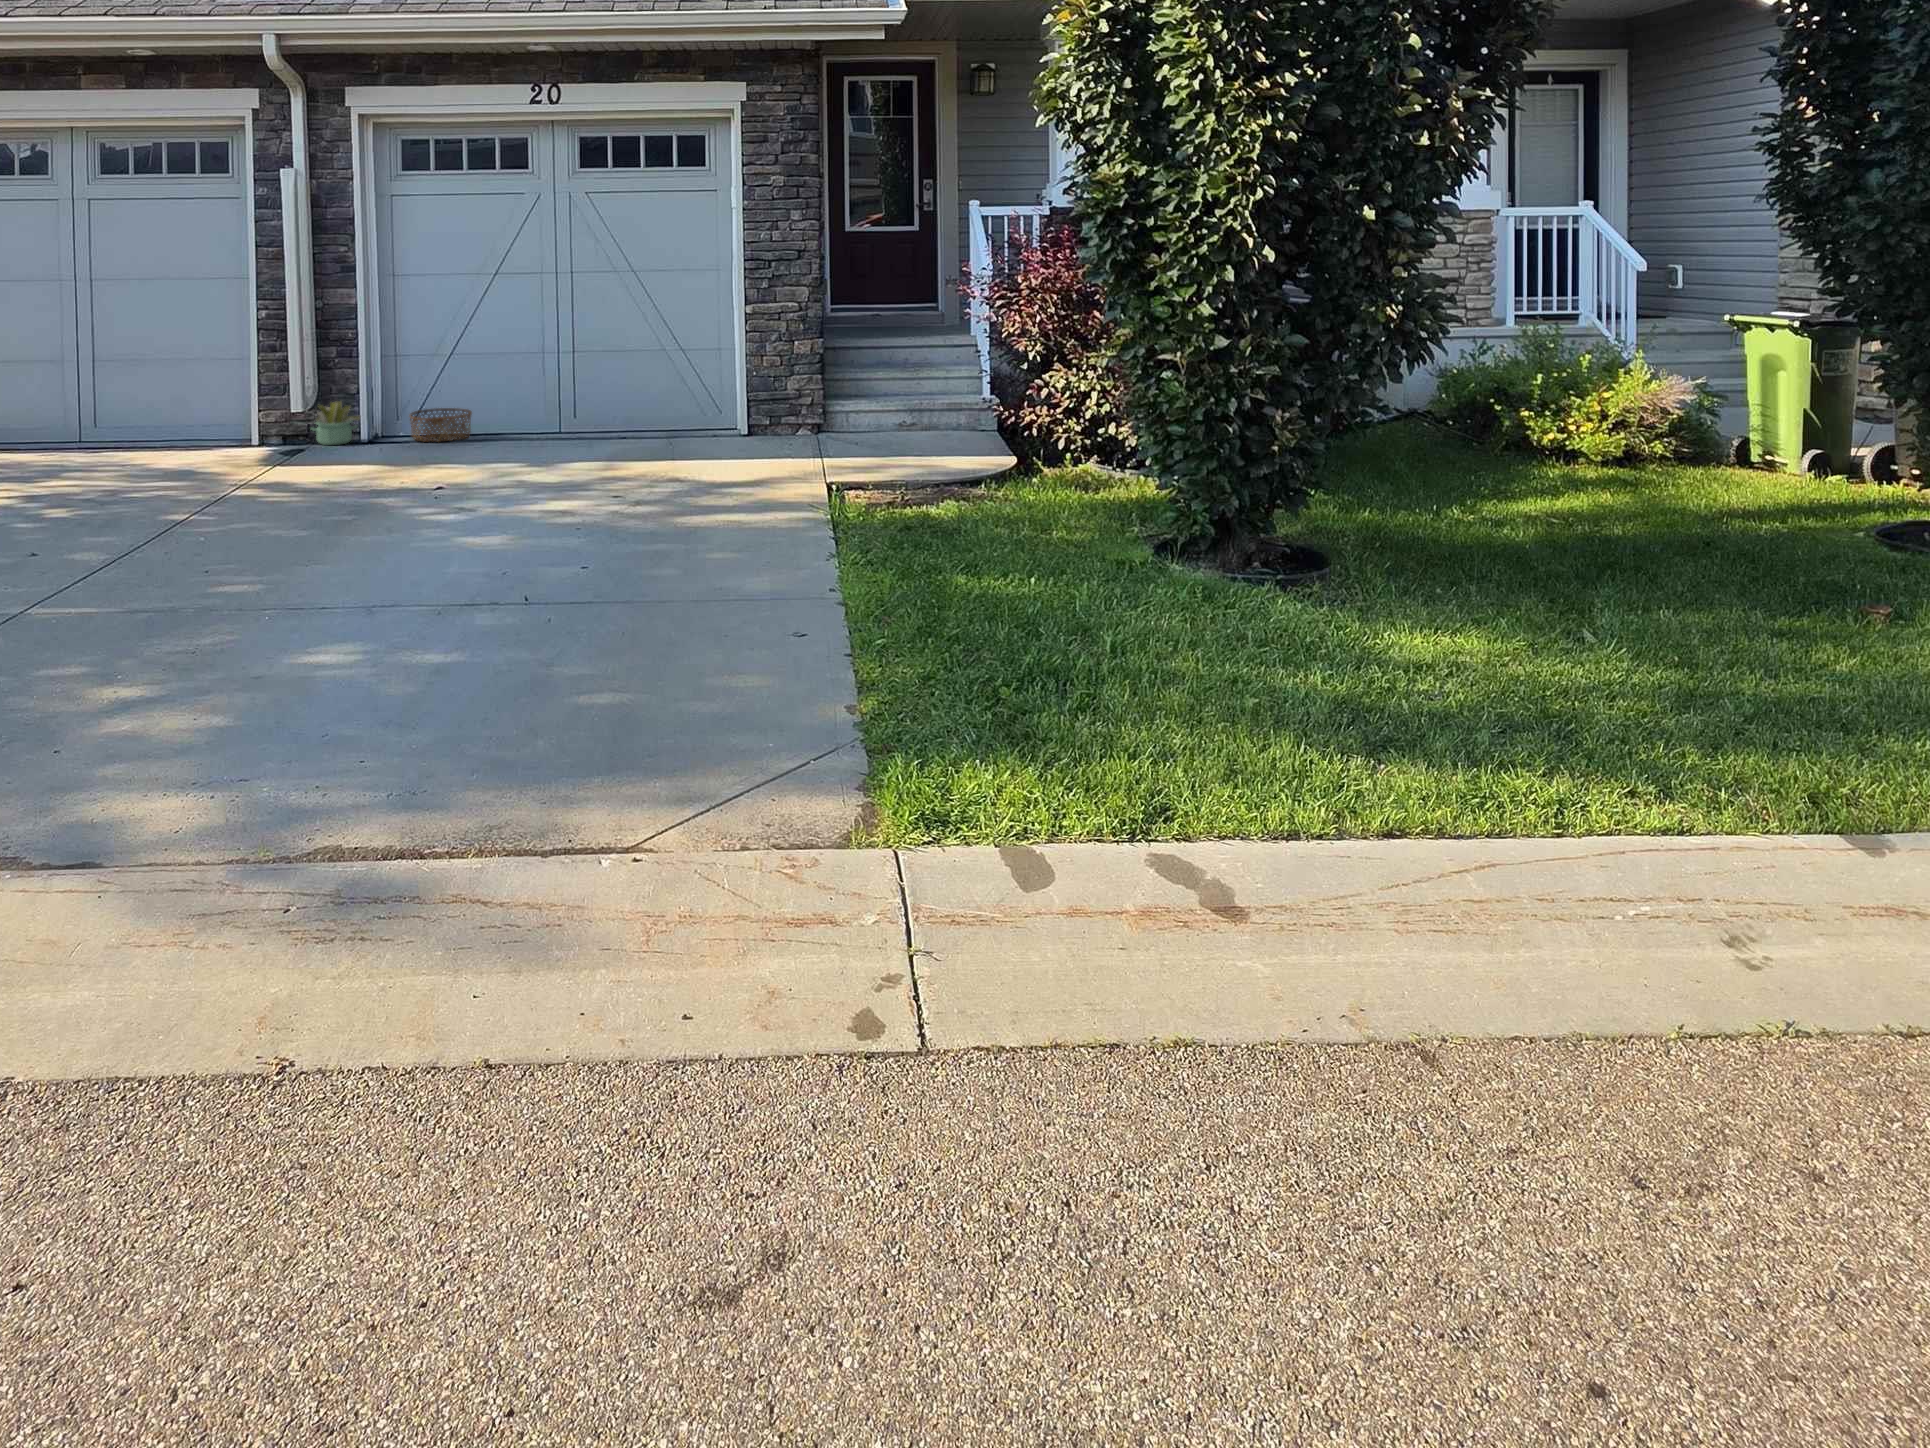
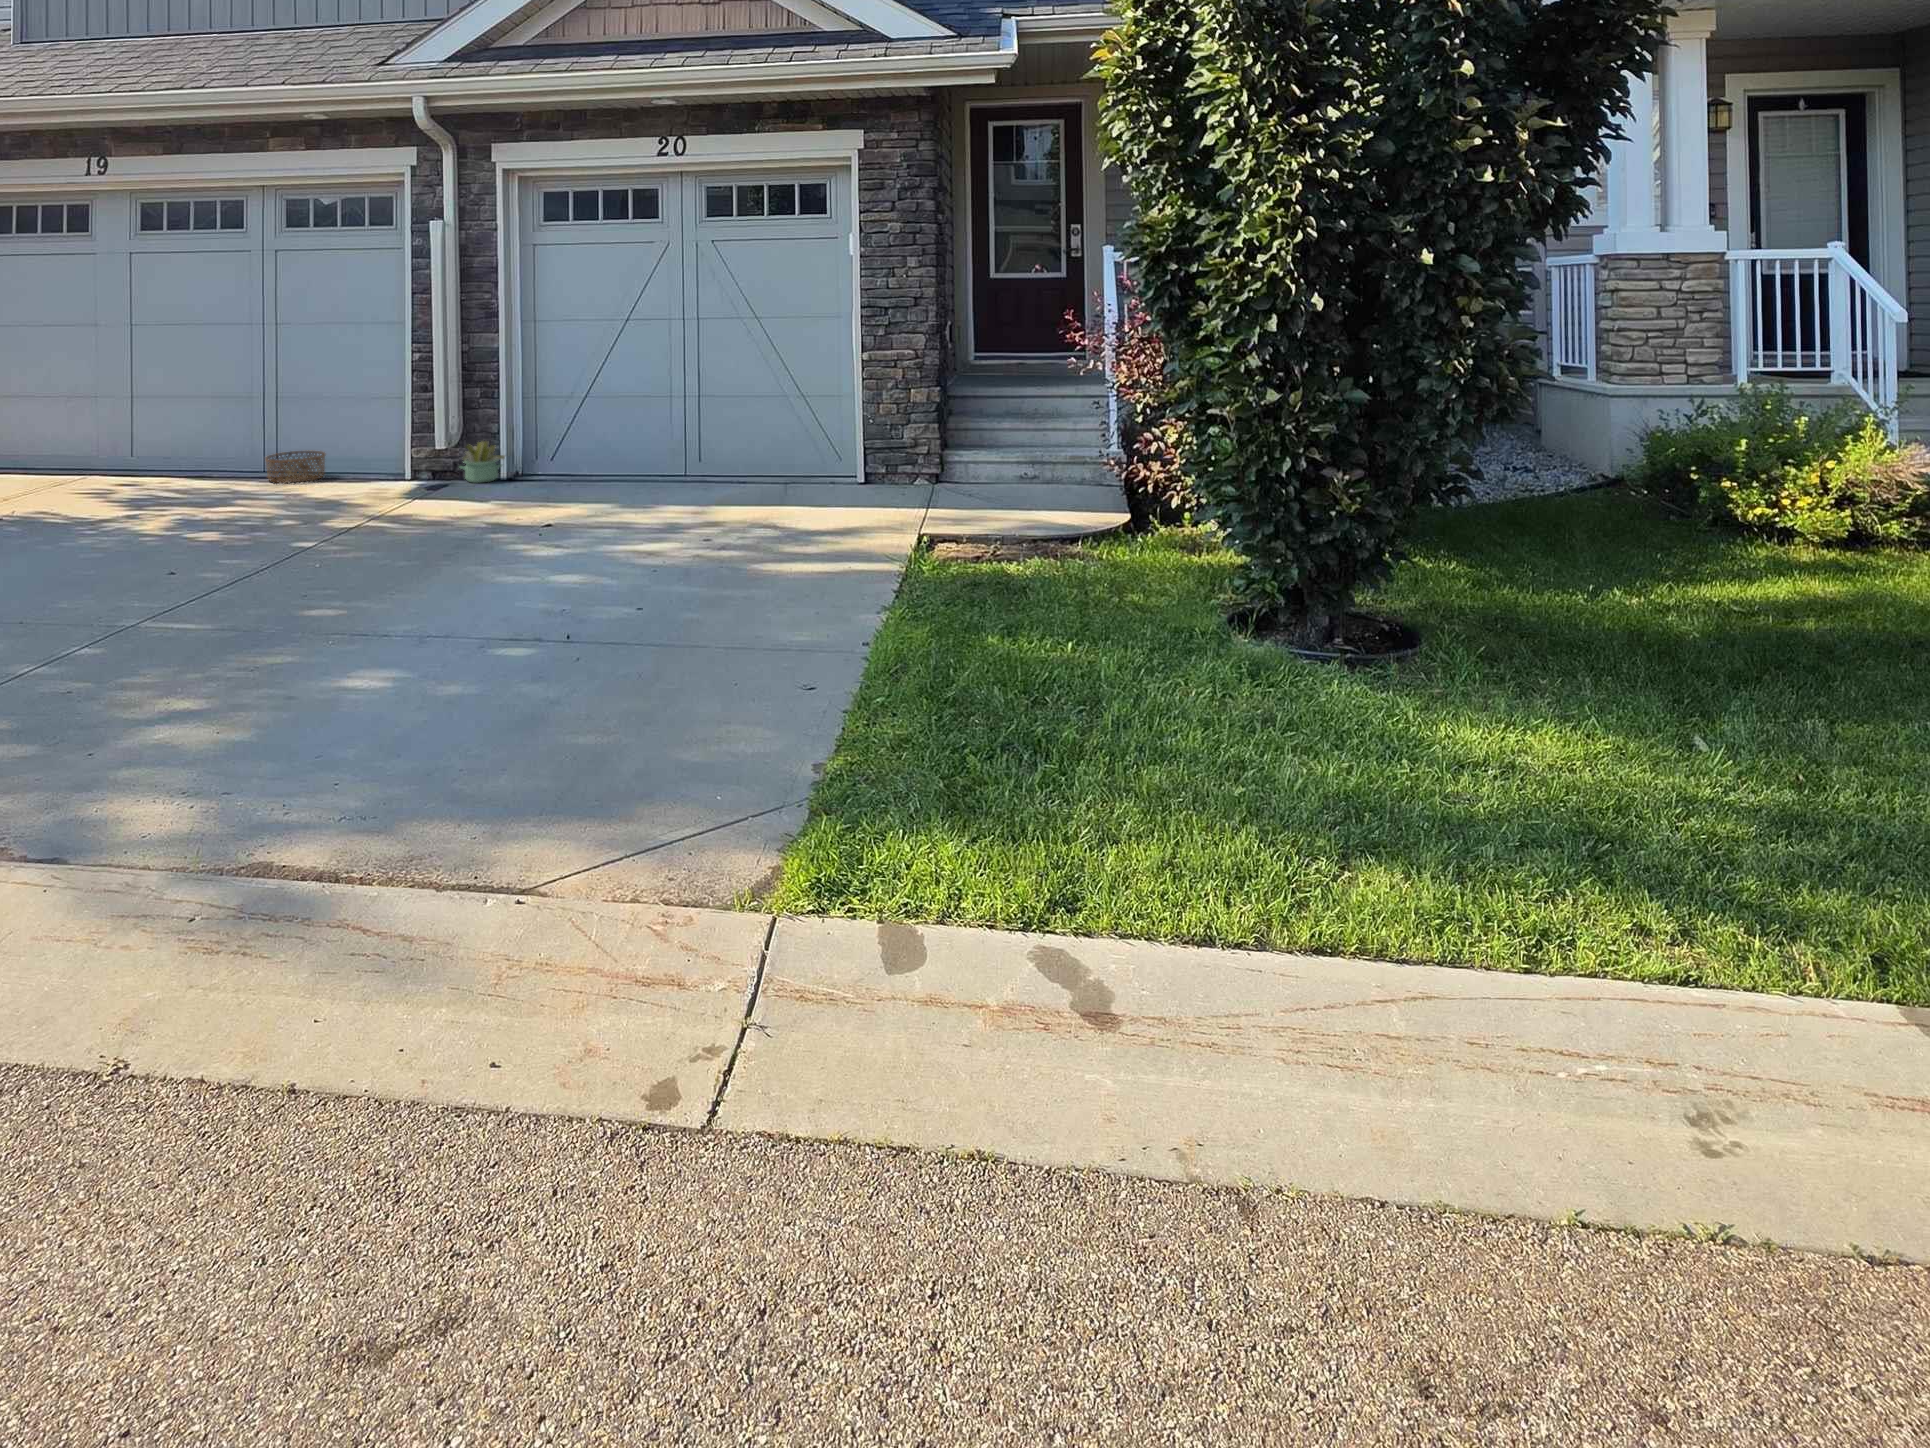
basket: present [410,408,472,442] -> present [265,451,325,482]

